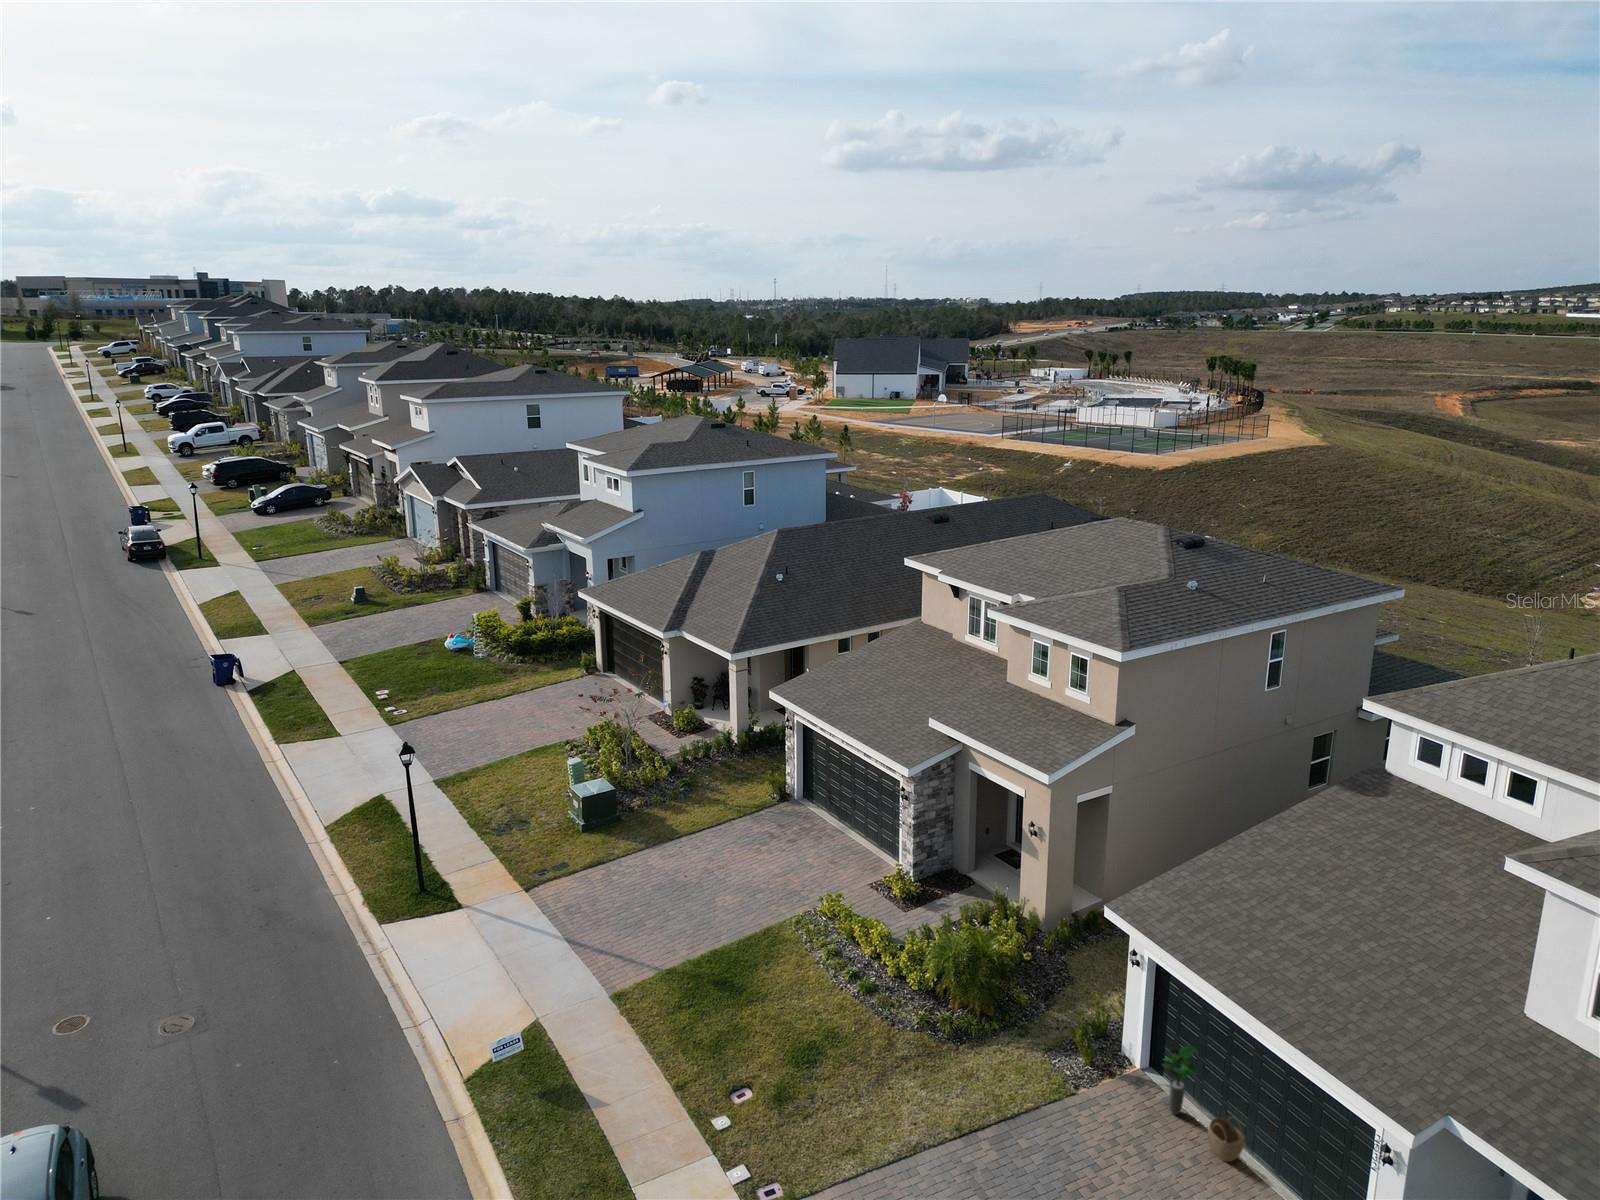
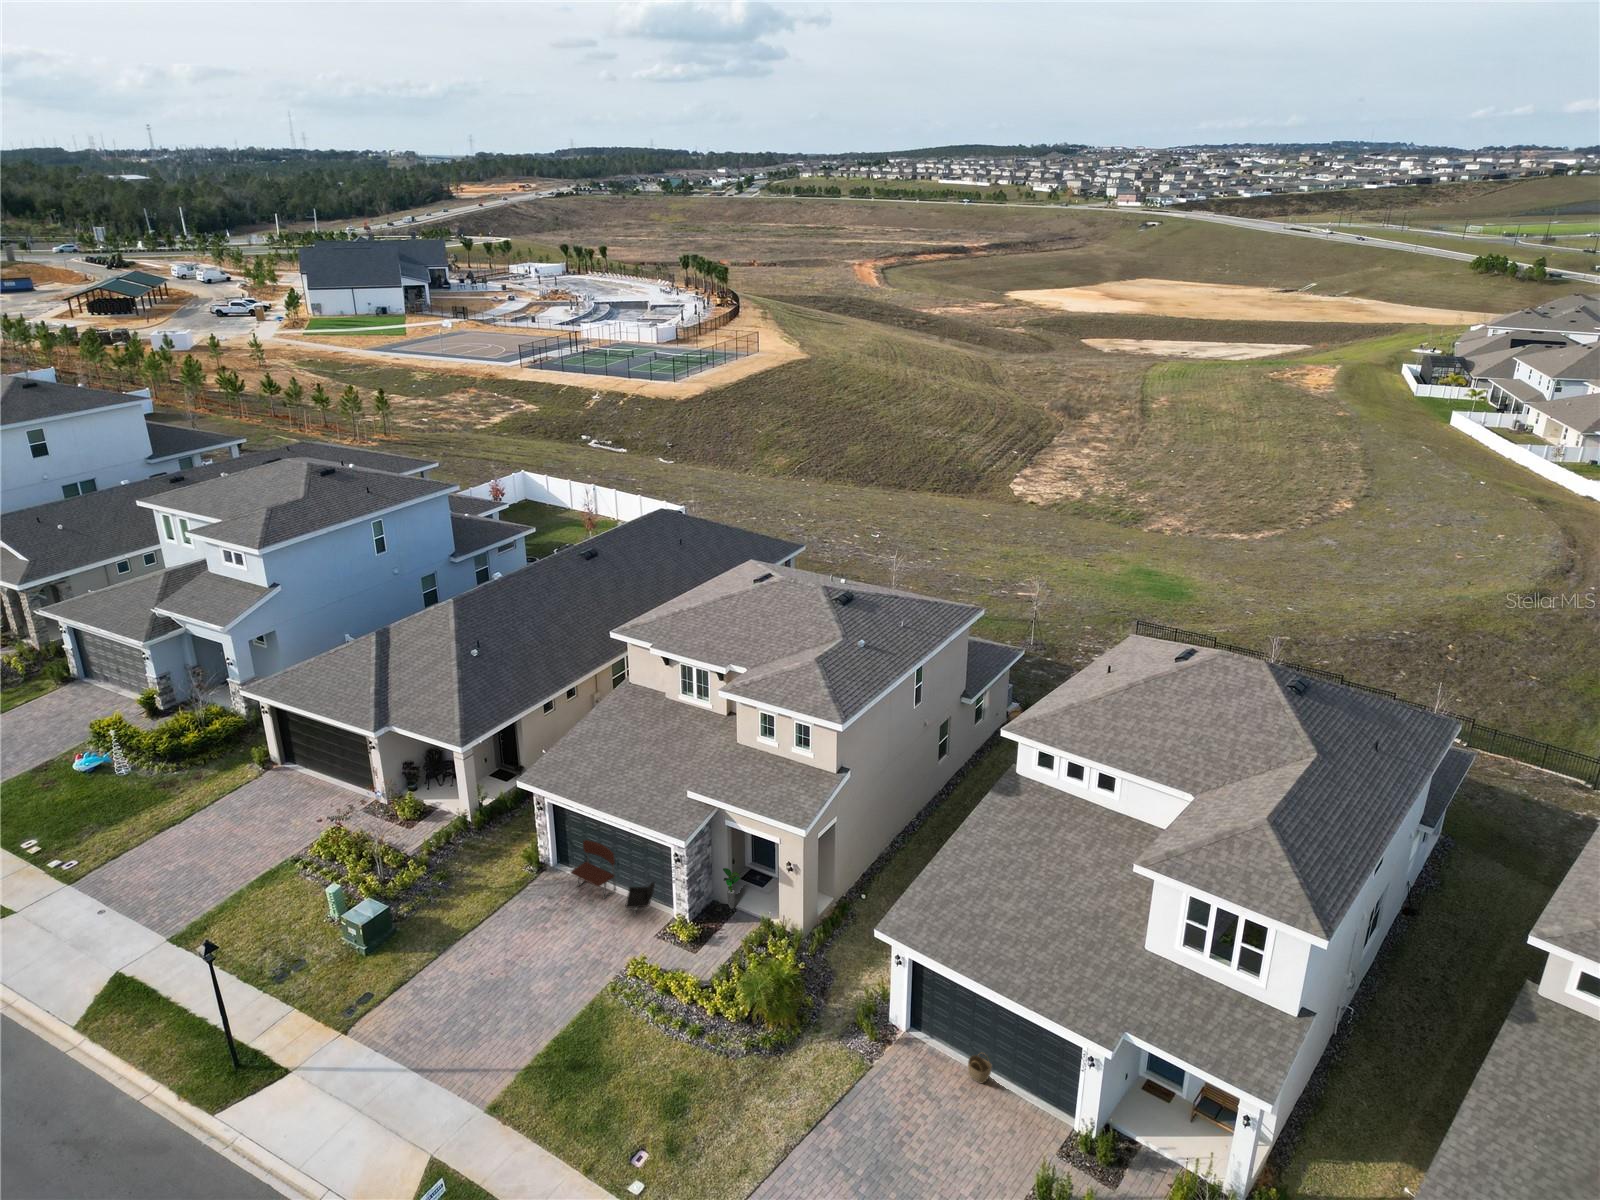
bench: none [806,770,852,838] -> present [571,840,616,898]
lounge chair: none [848,827,888,862] -> present [626,882,655,916]
potted plant: present [1163,1045,1197,1114] -> present [723,868,740,909]

